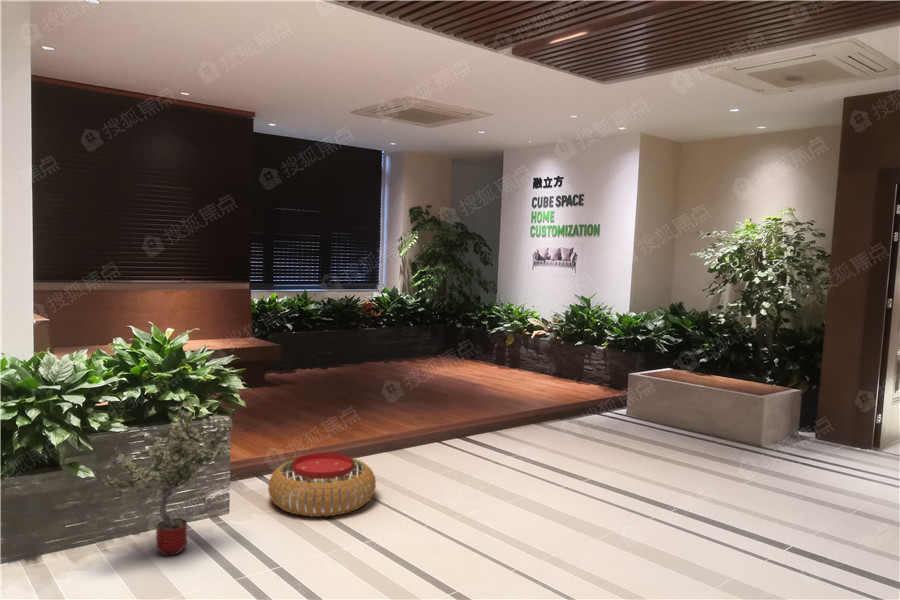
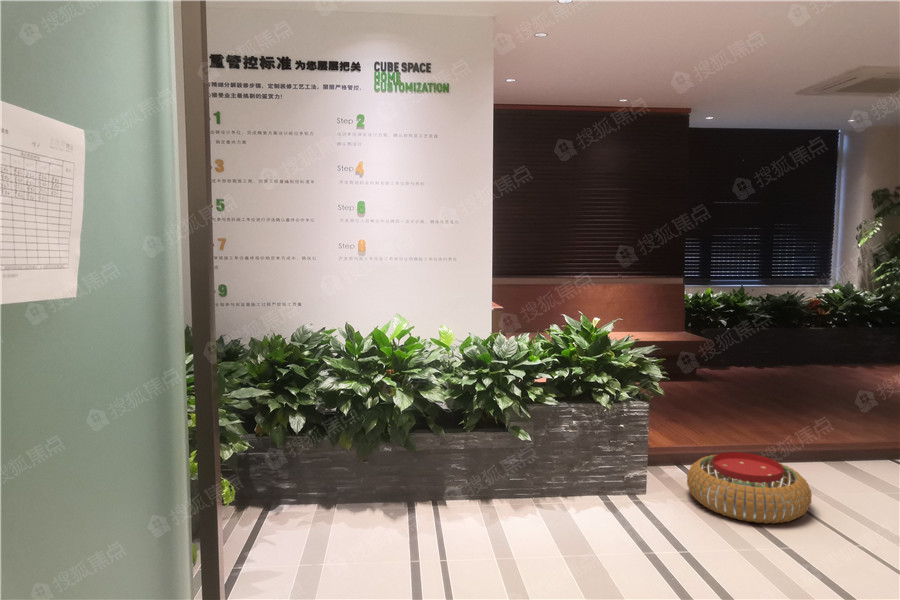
potted tree: present [105,402,232,555] -> none [536,384,649,523]

